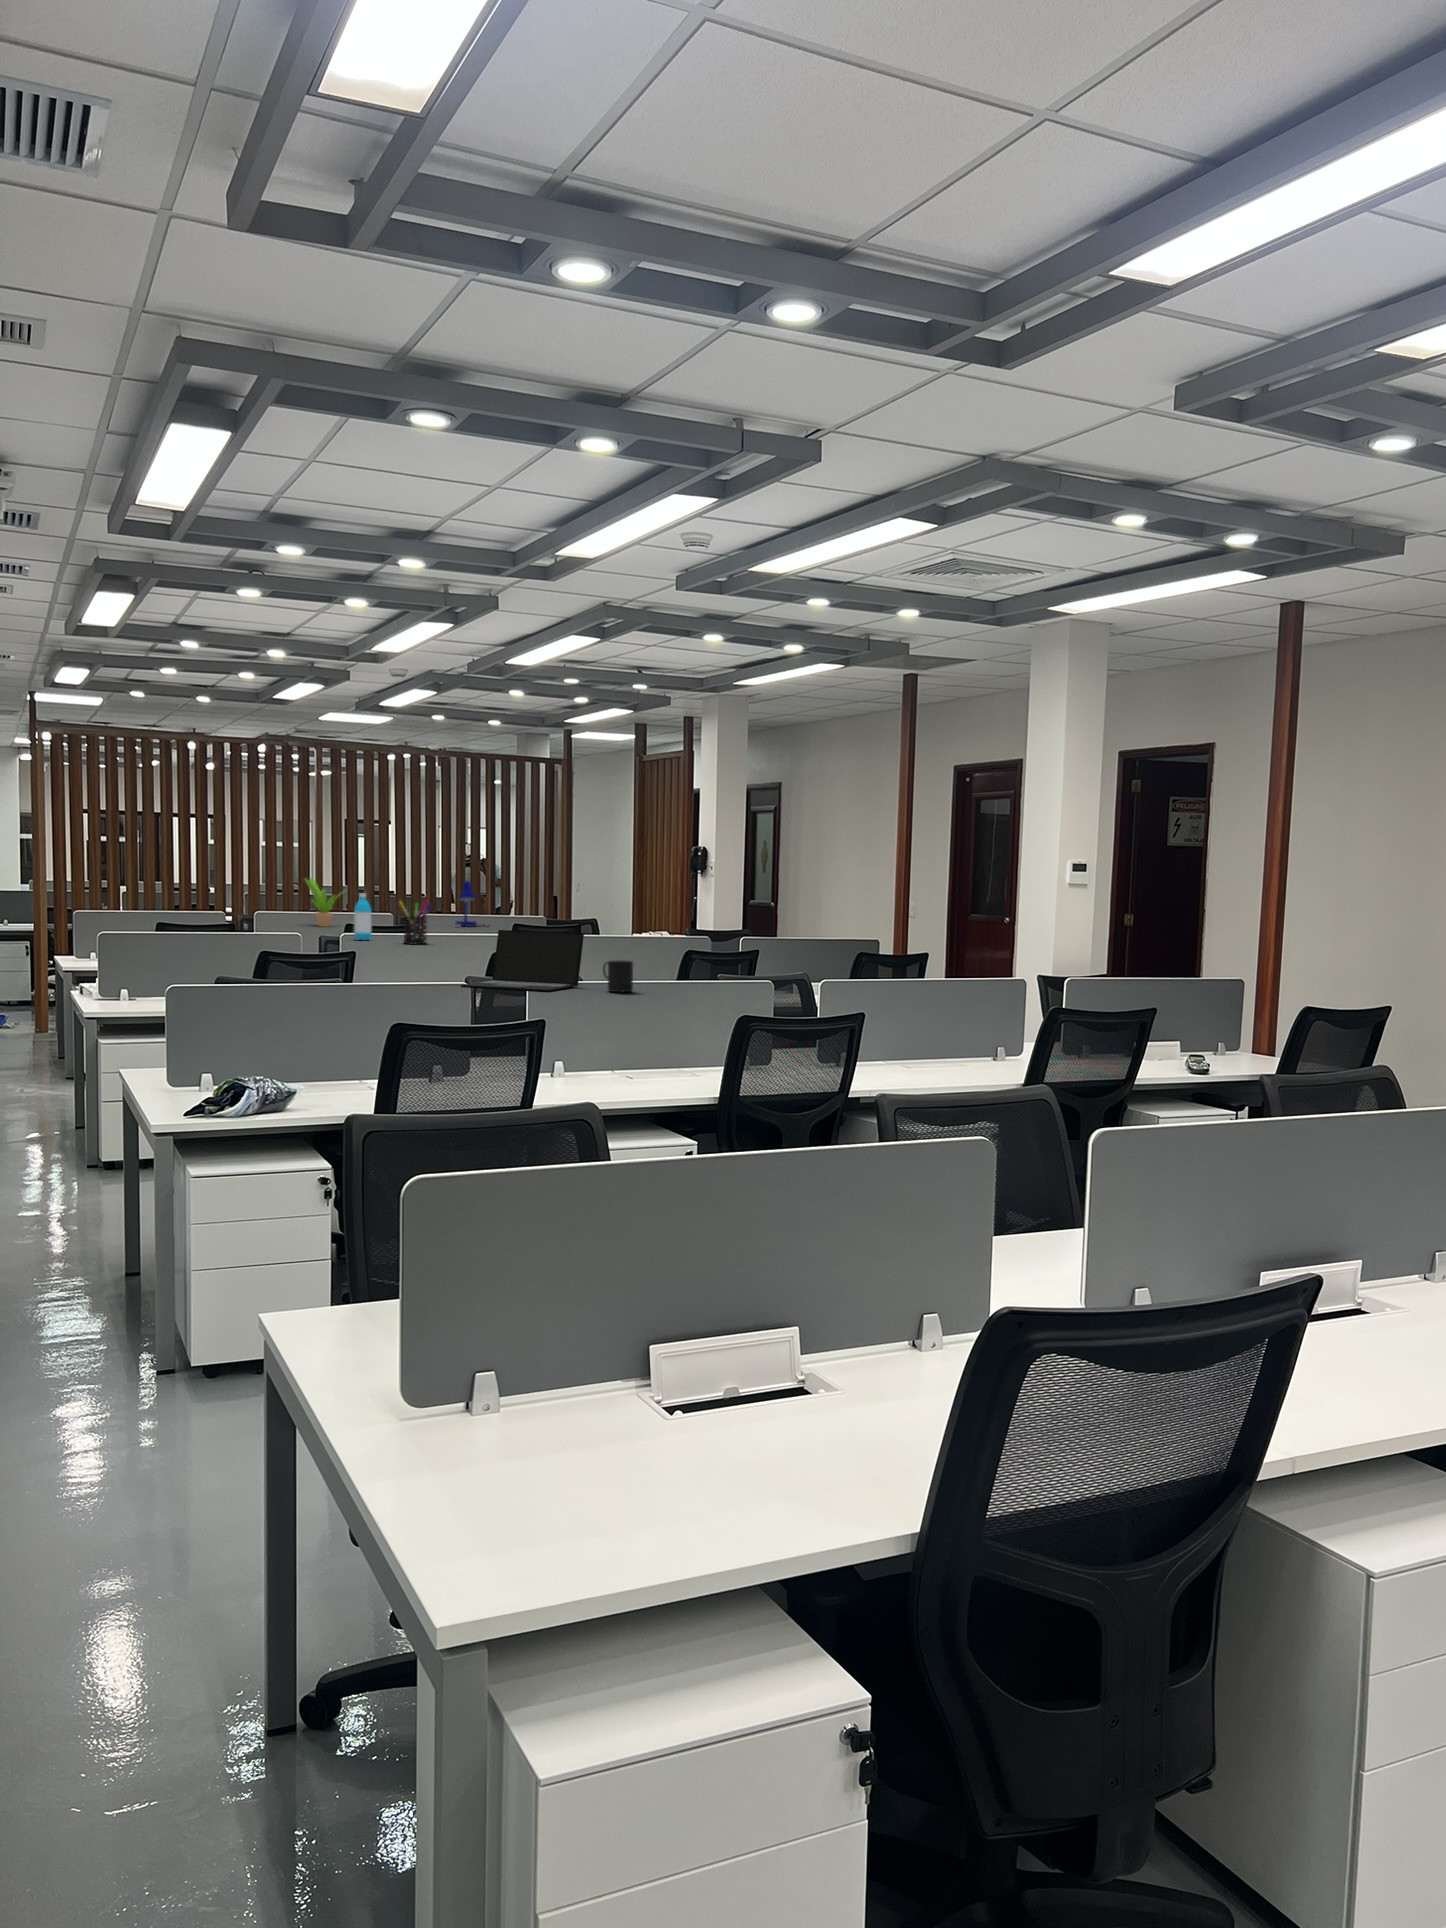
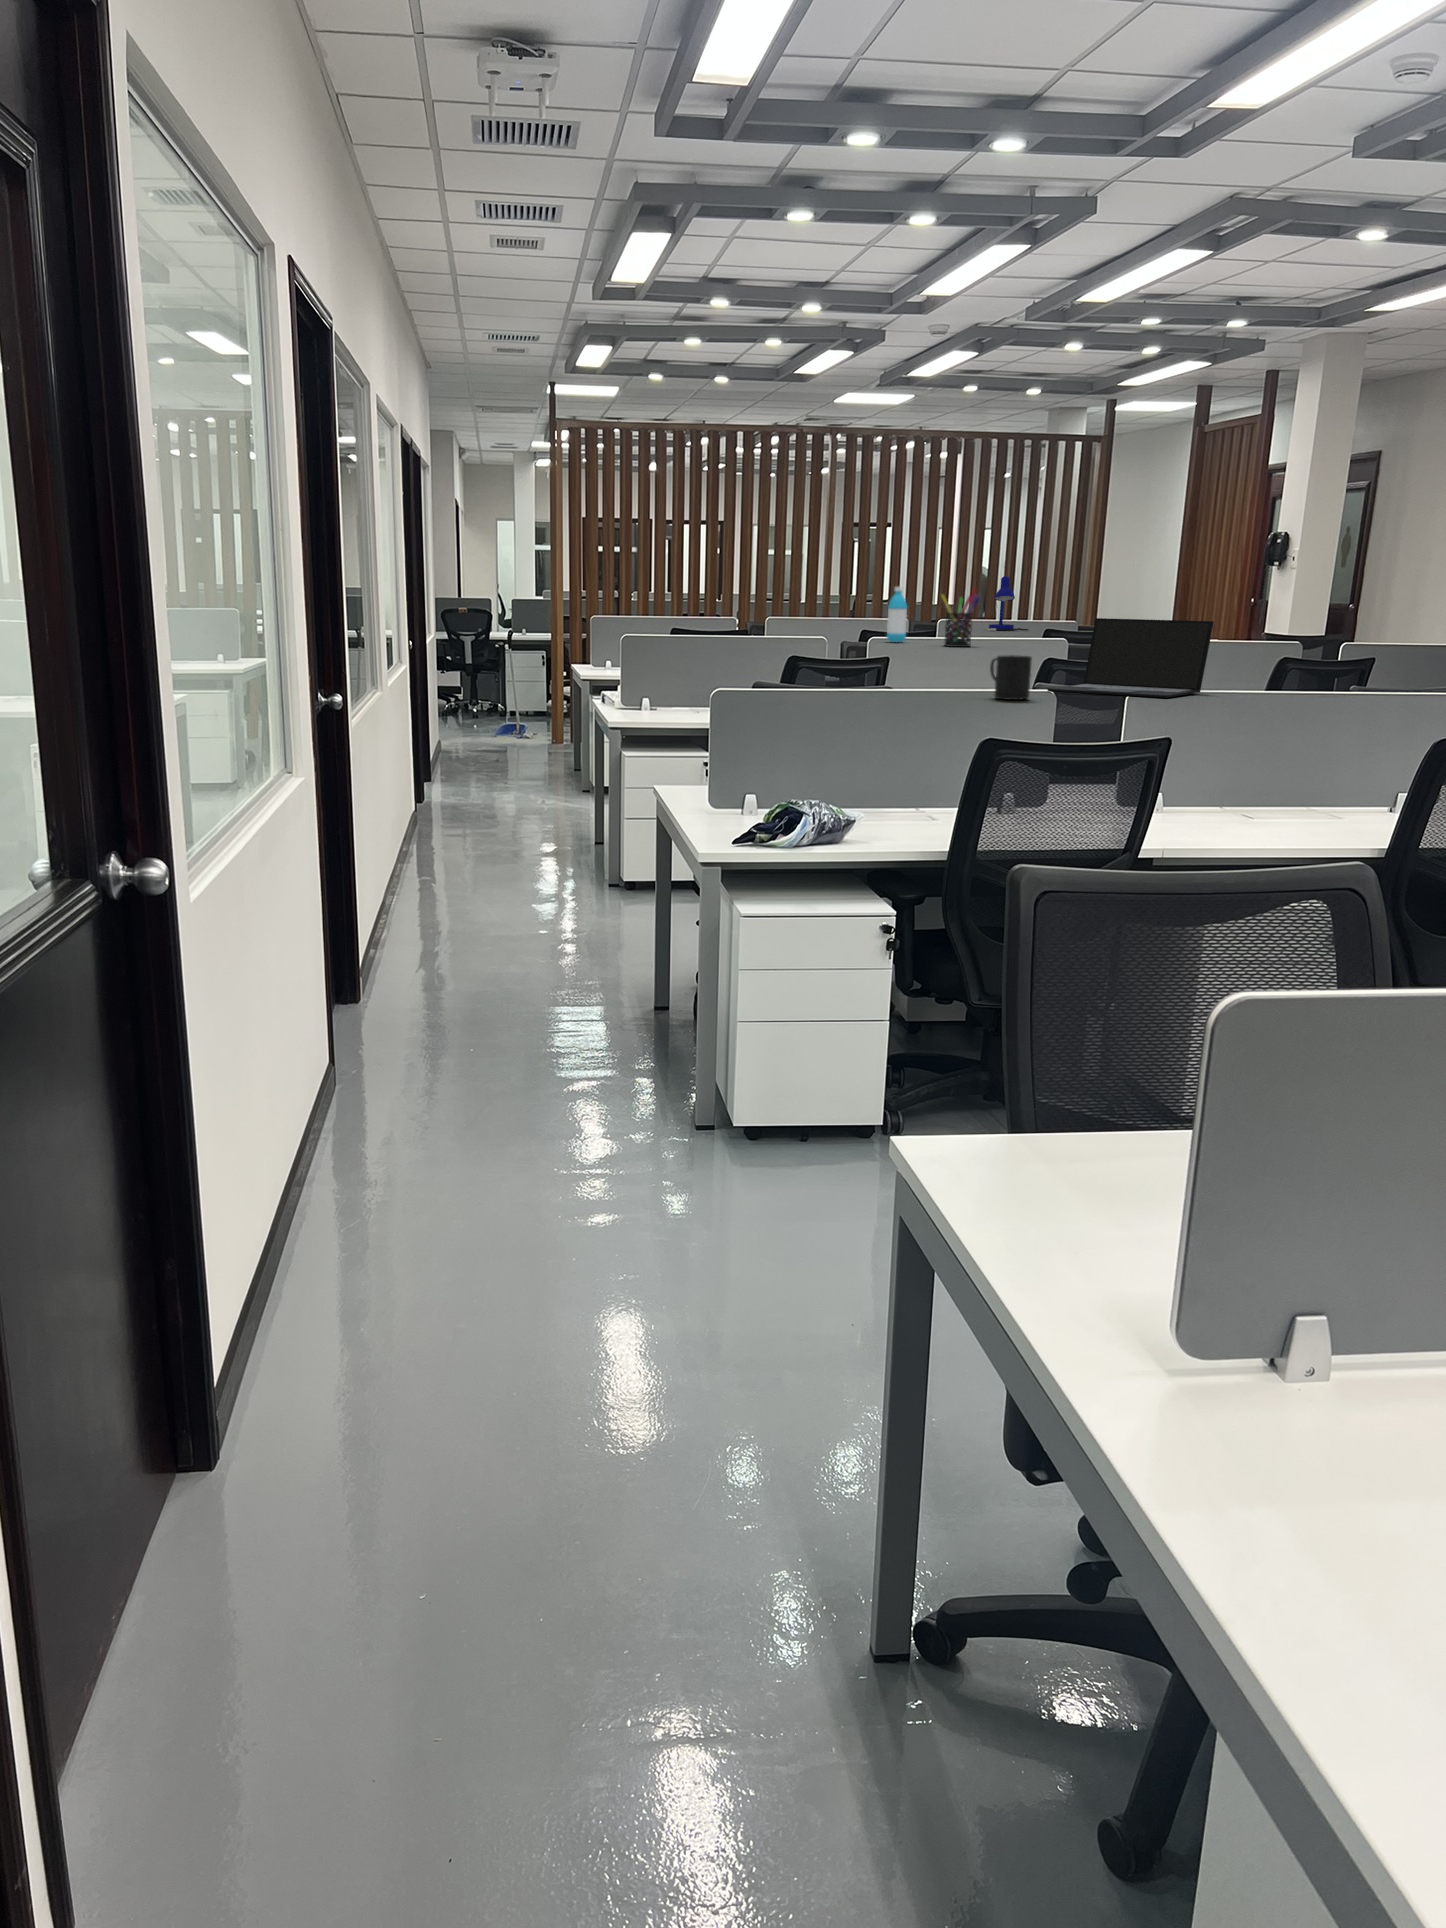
potted plant: present [305,878,345,927] -> none [827,574,872,630]
mug: present [603,960,633,992] -> present [990,655,1032,700]

